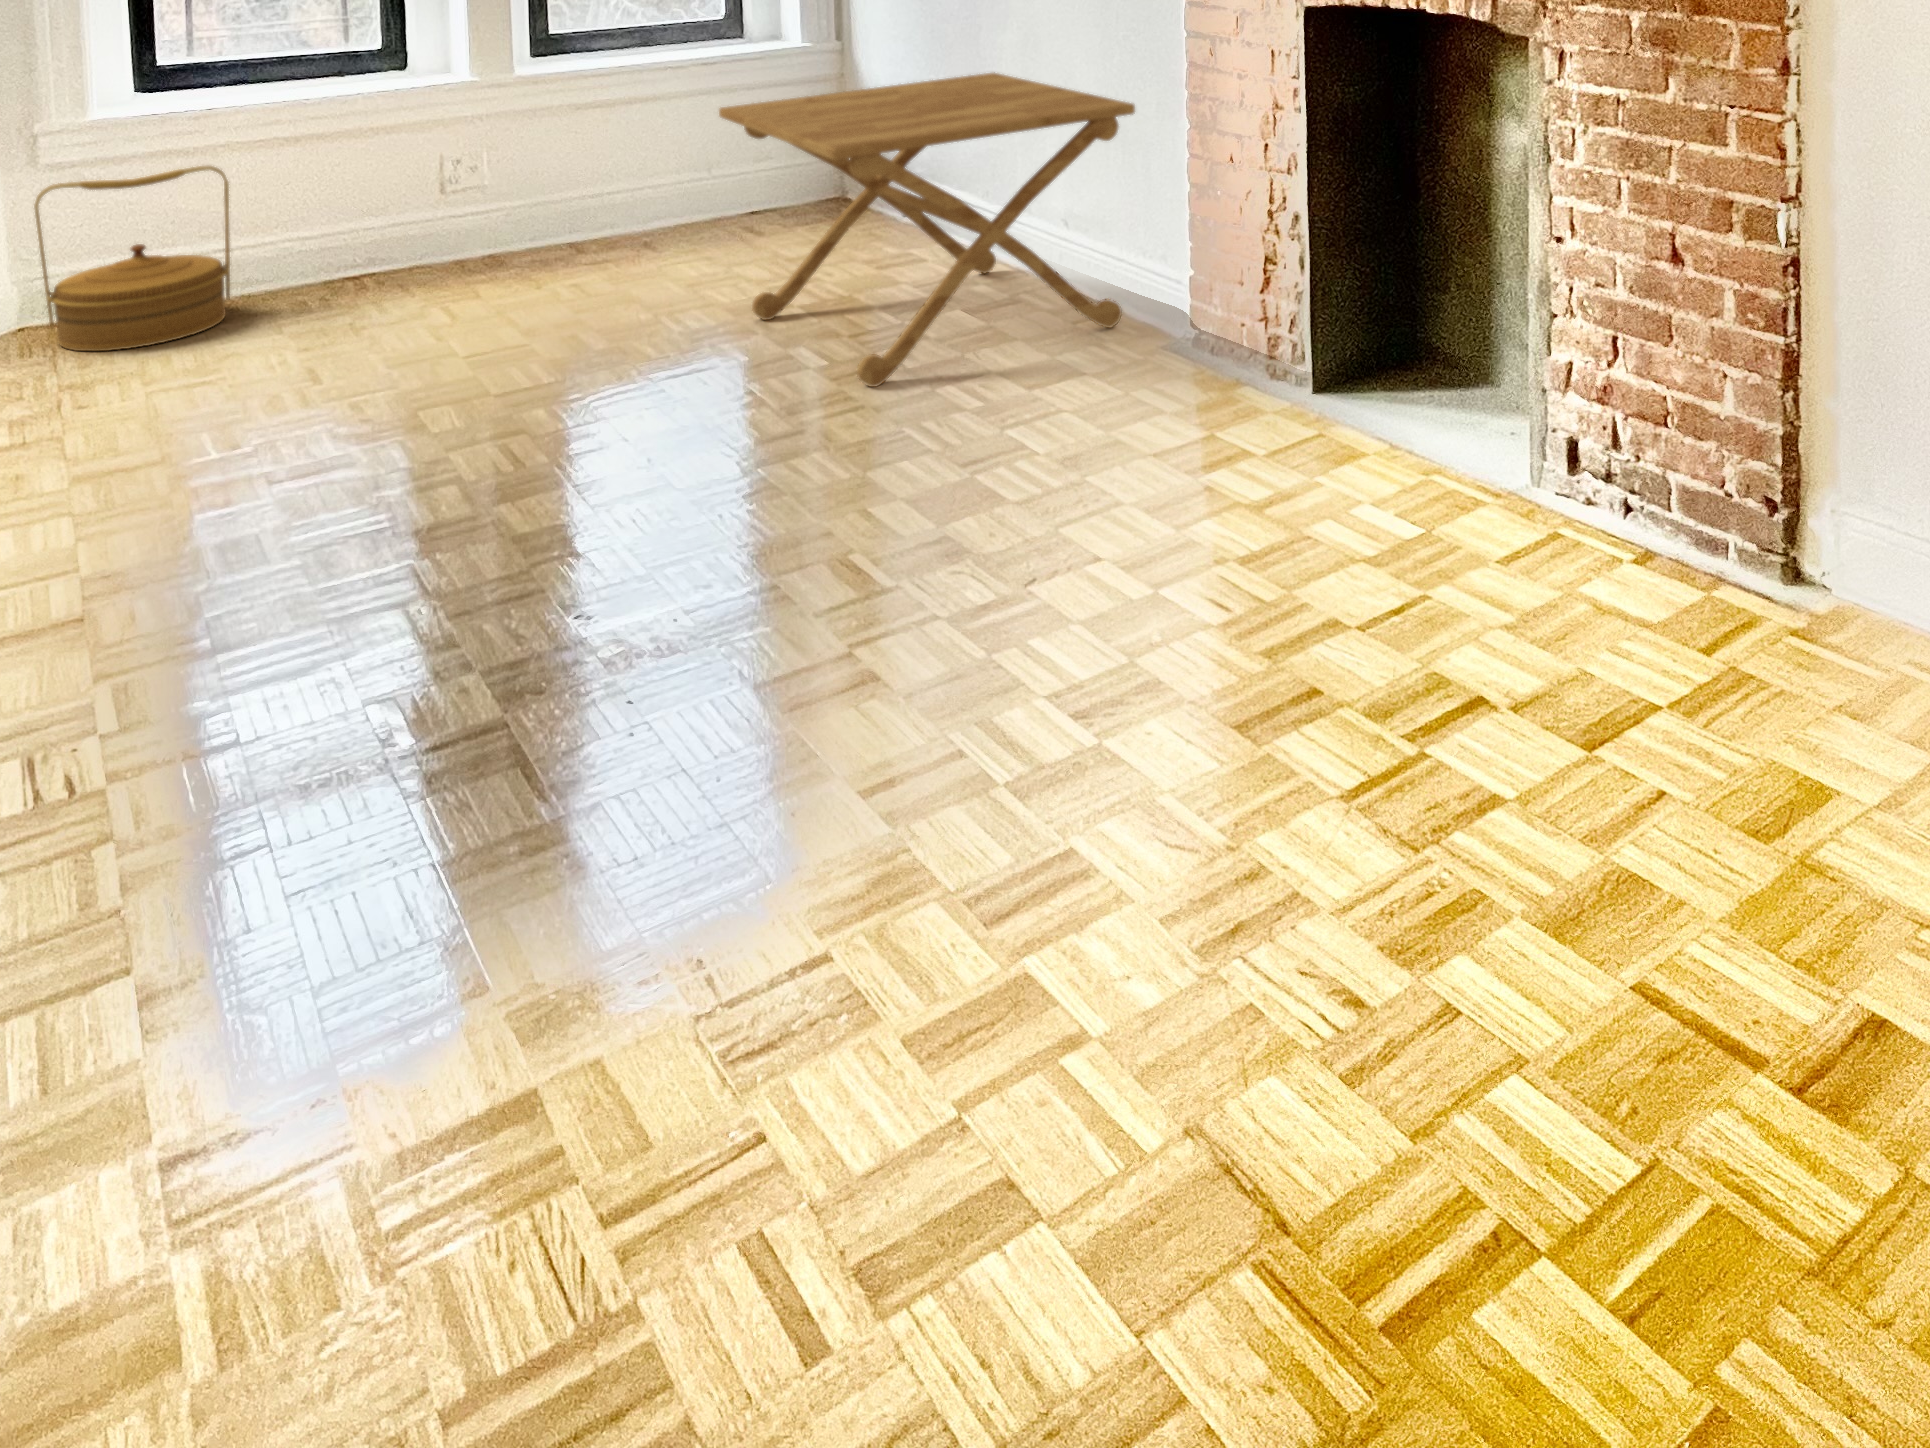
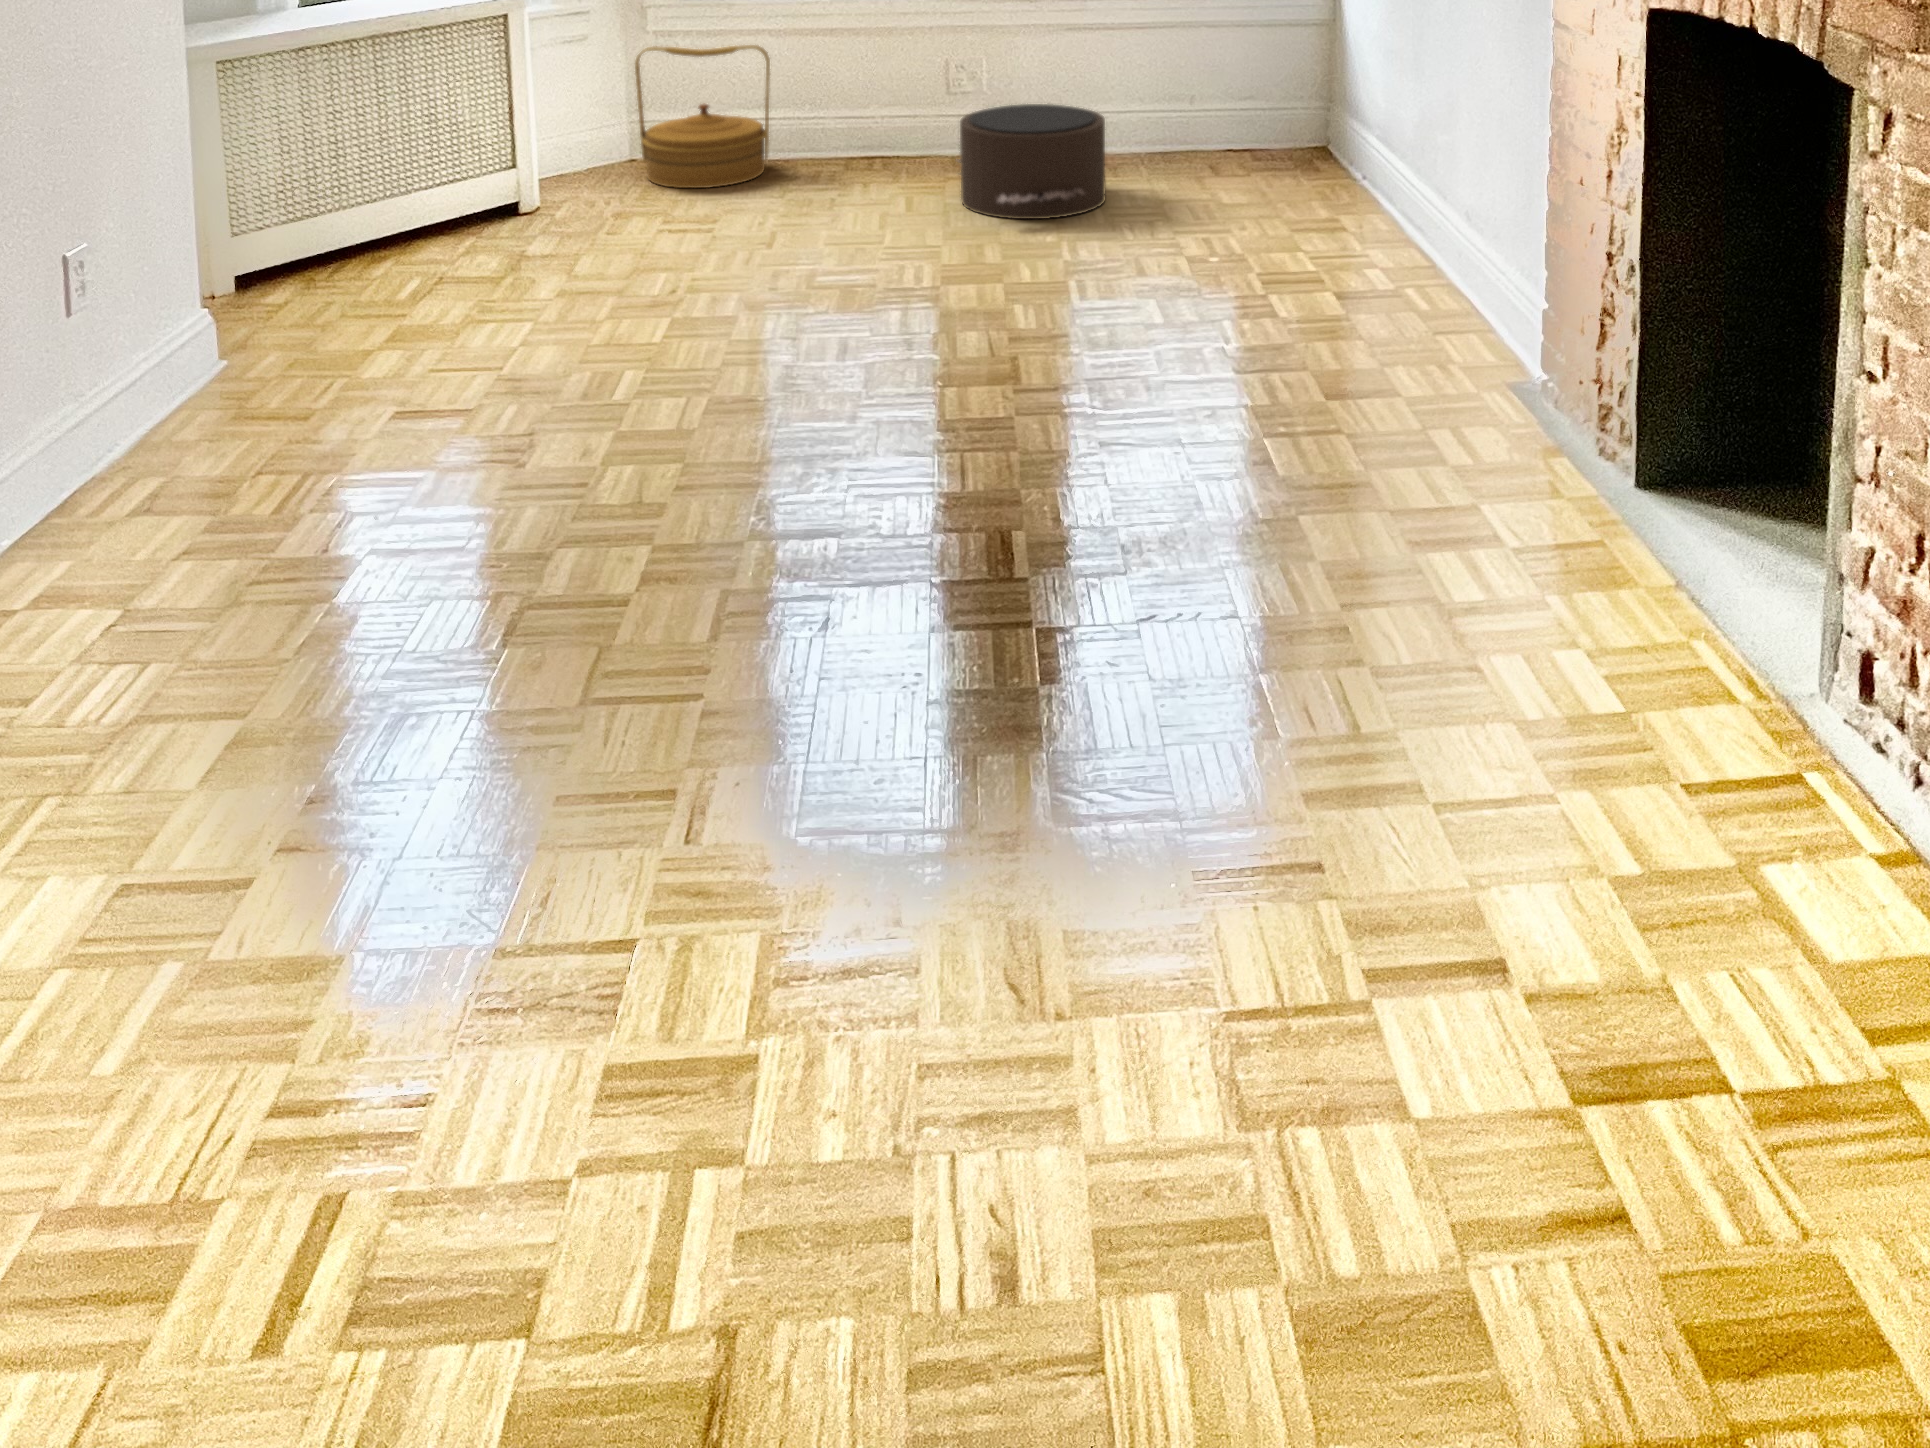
side table: present [719,72,1135,387] -> none [1110,40,1510,357]
pouf: none [482,185,670,309] -> present [956,104,1106,219]

